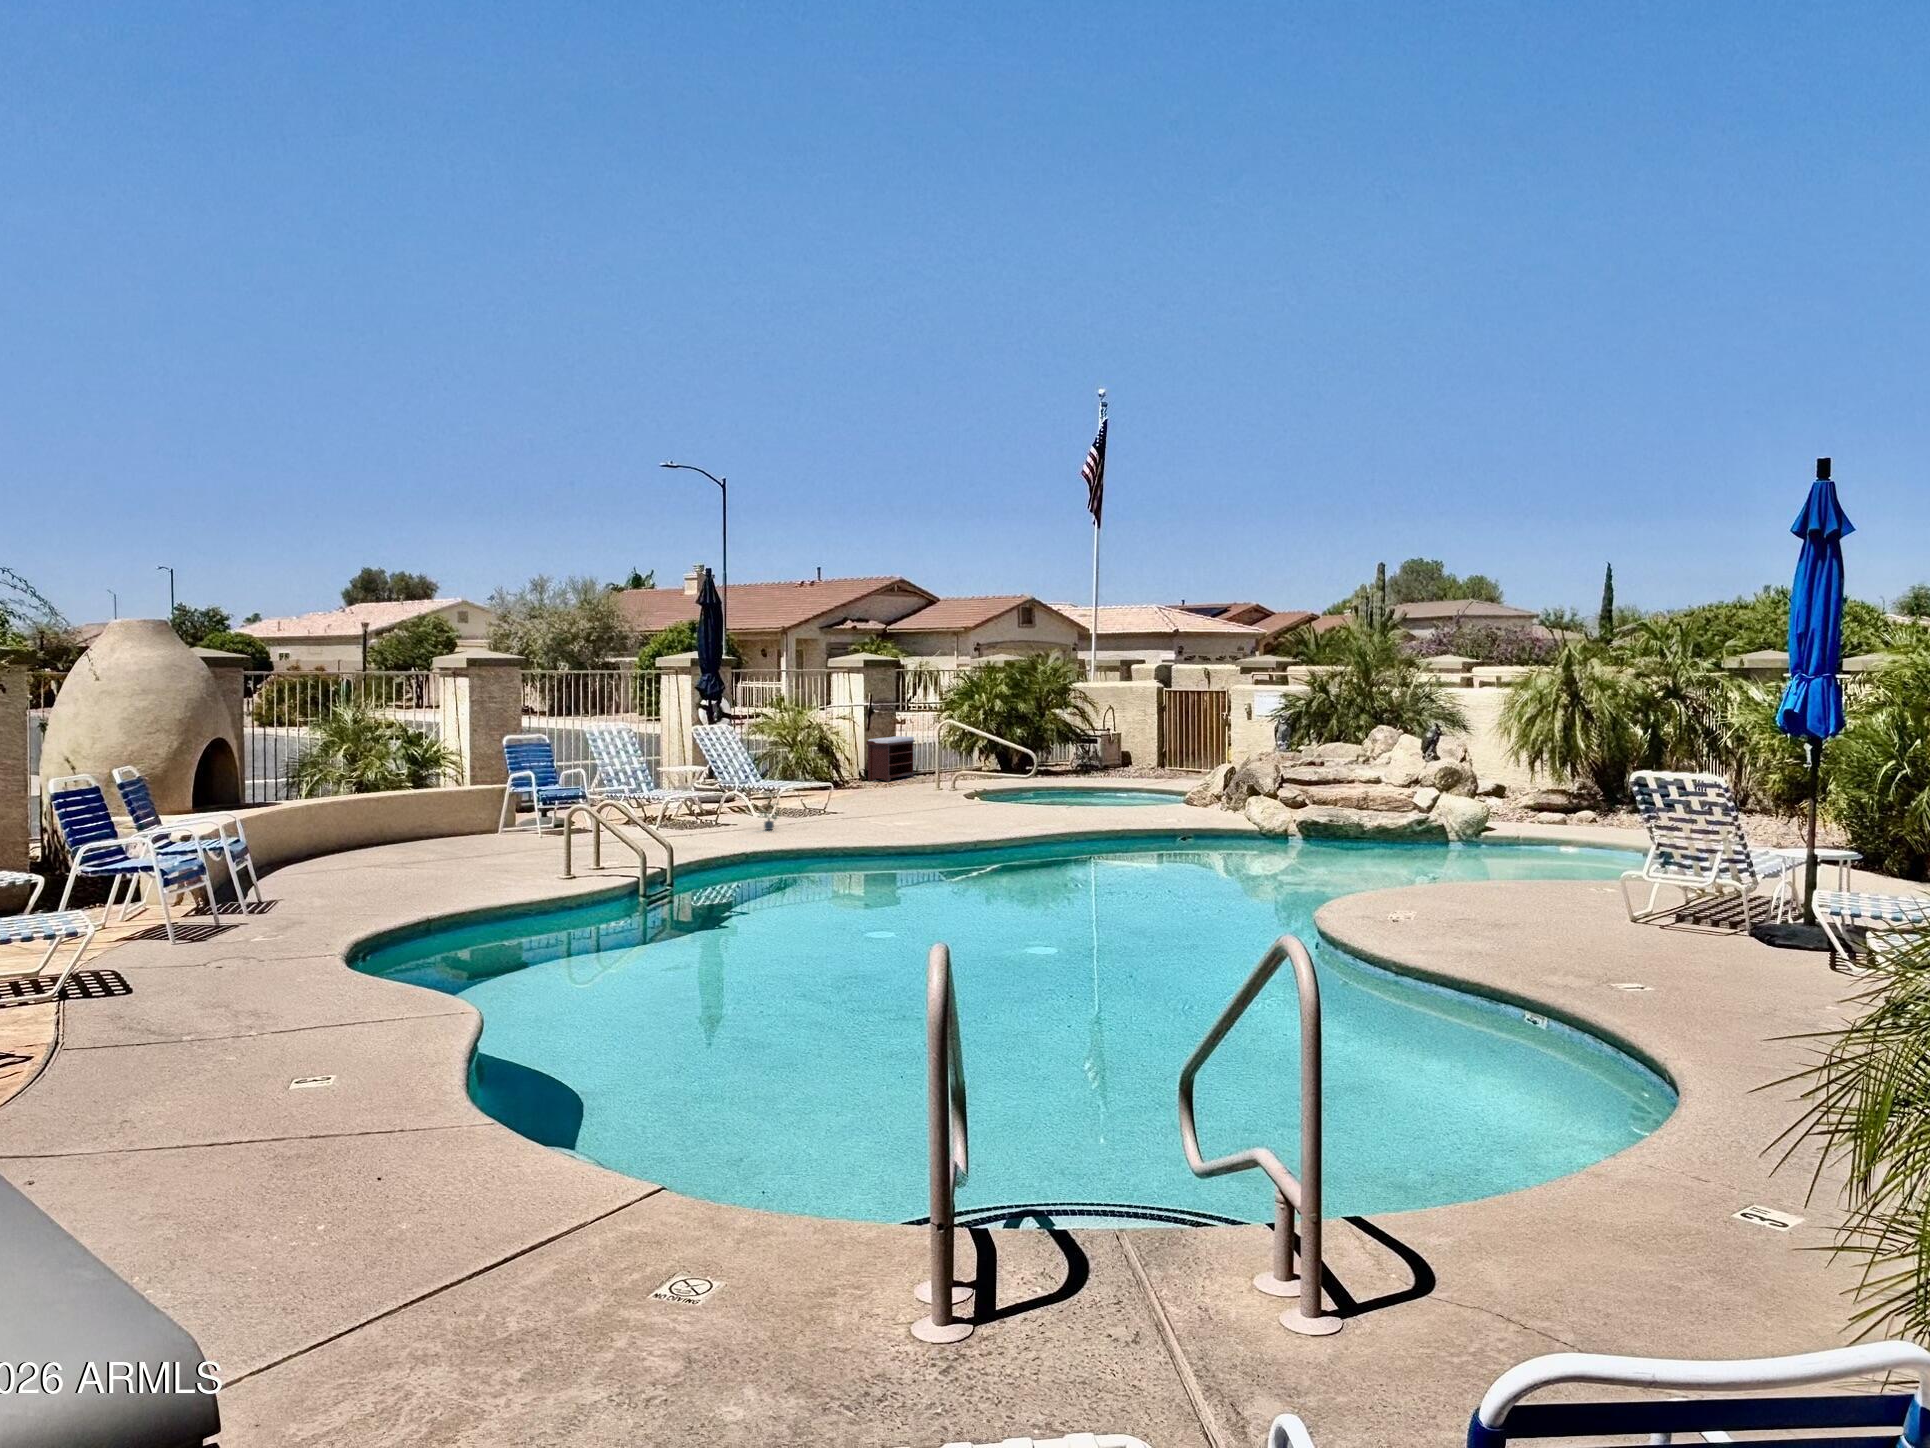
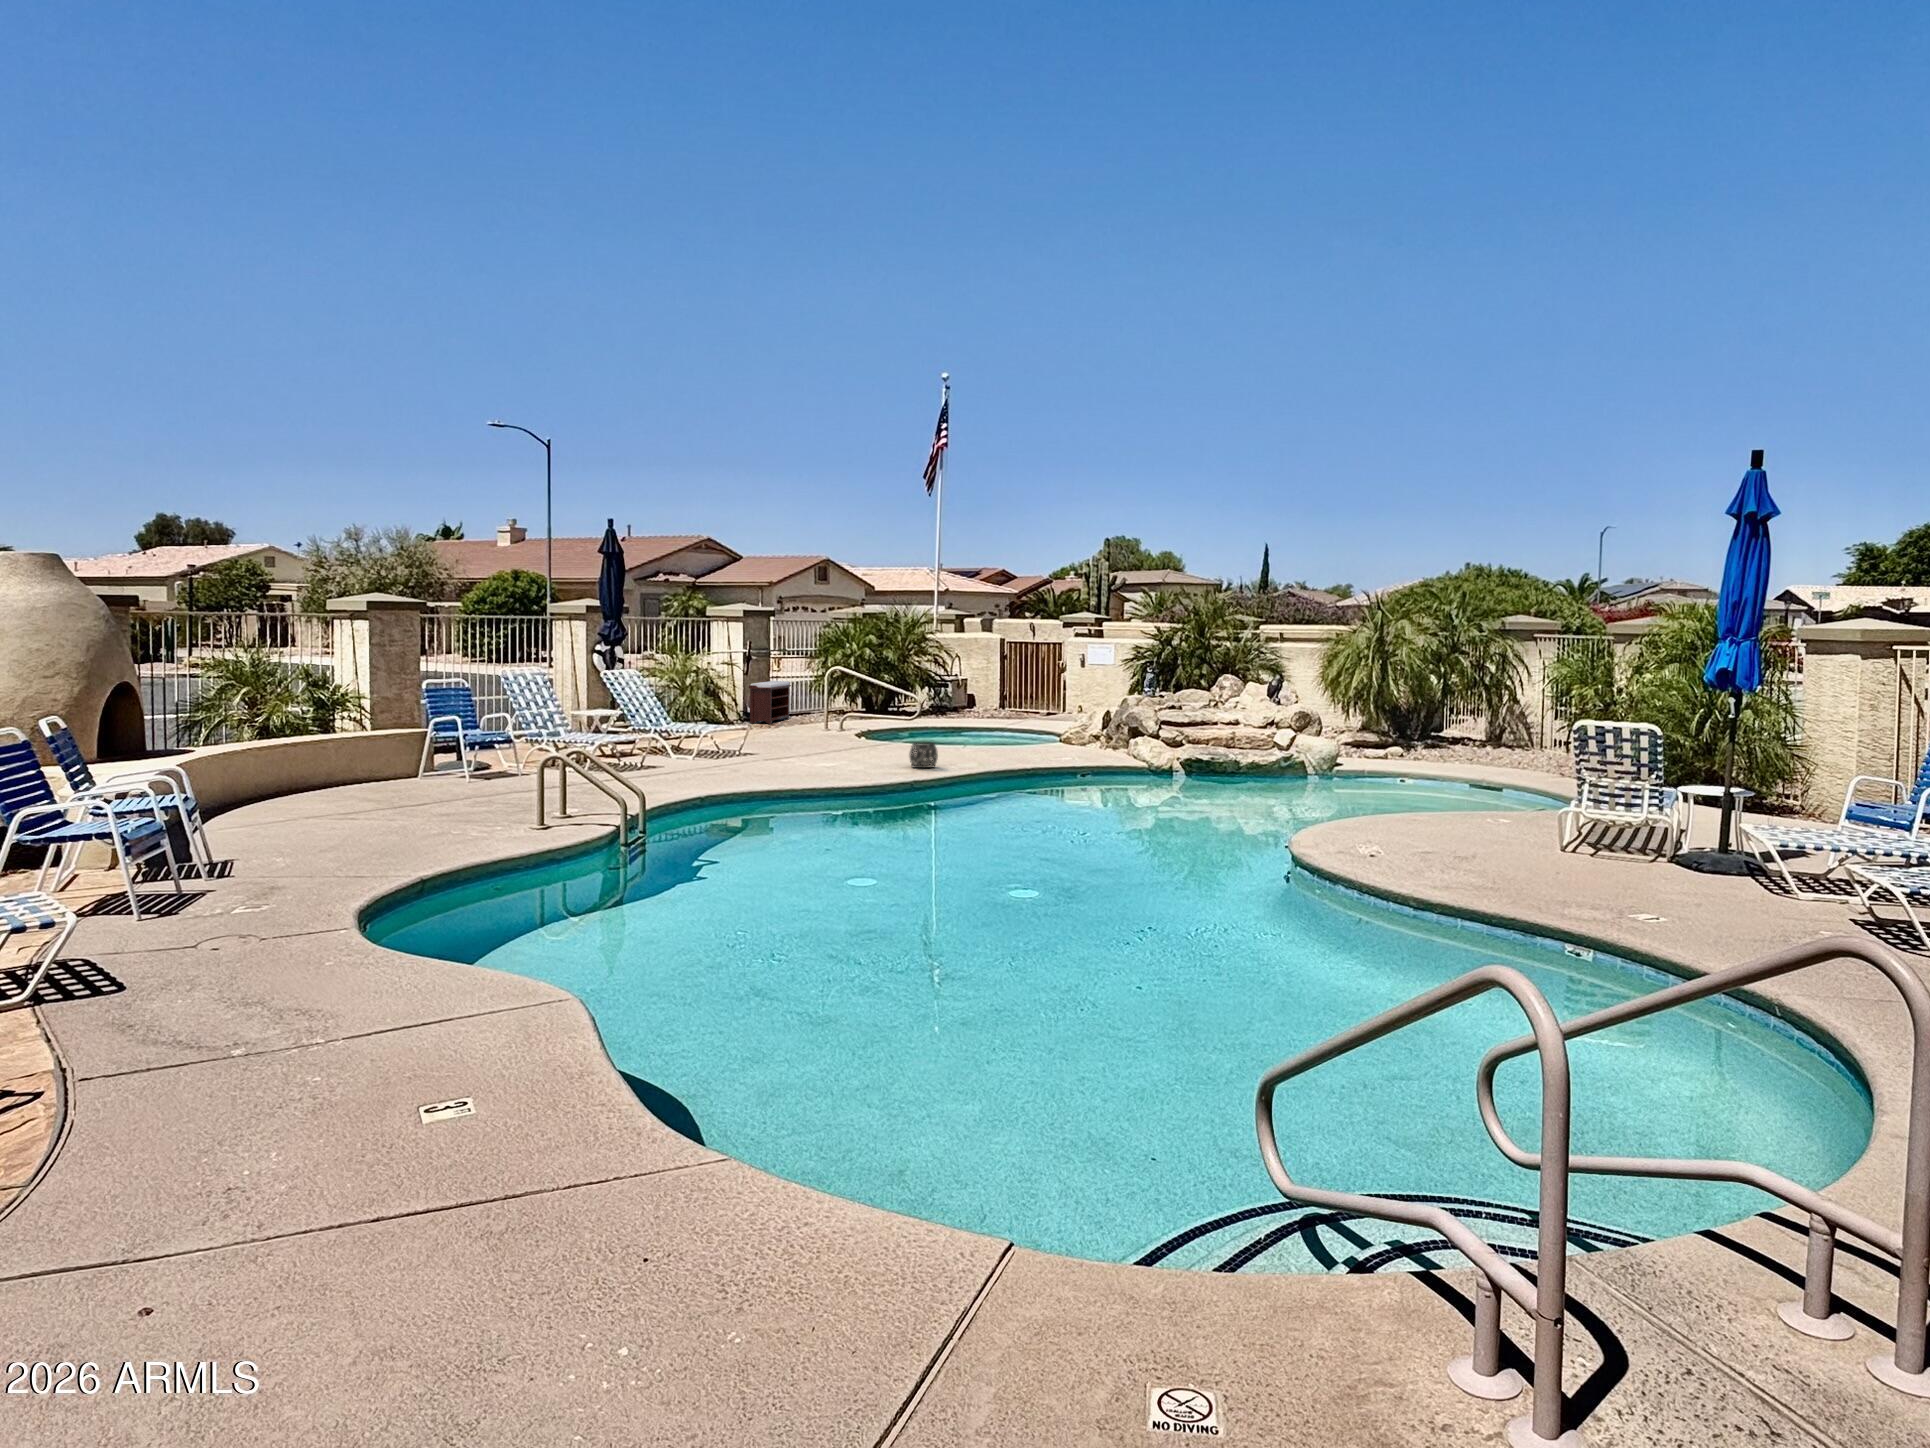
potted plant: present [760,792,778,830] -> none [696,733,720,773]
woven basket: none [983,800,1013,828] -> present [909,742,938,768]

